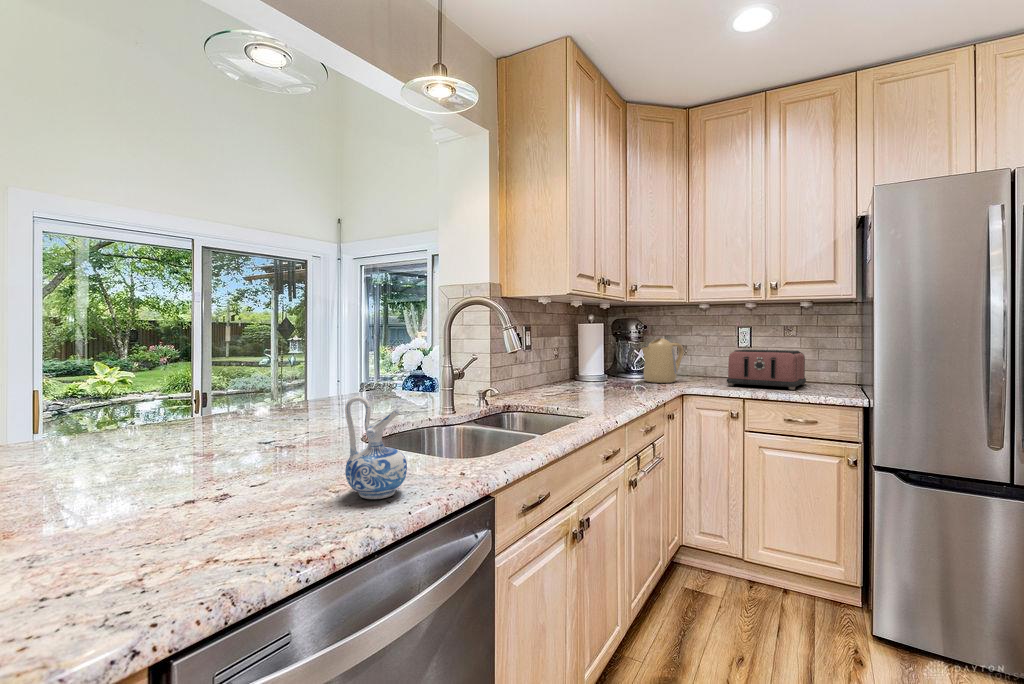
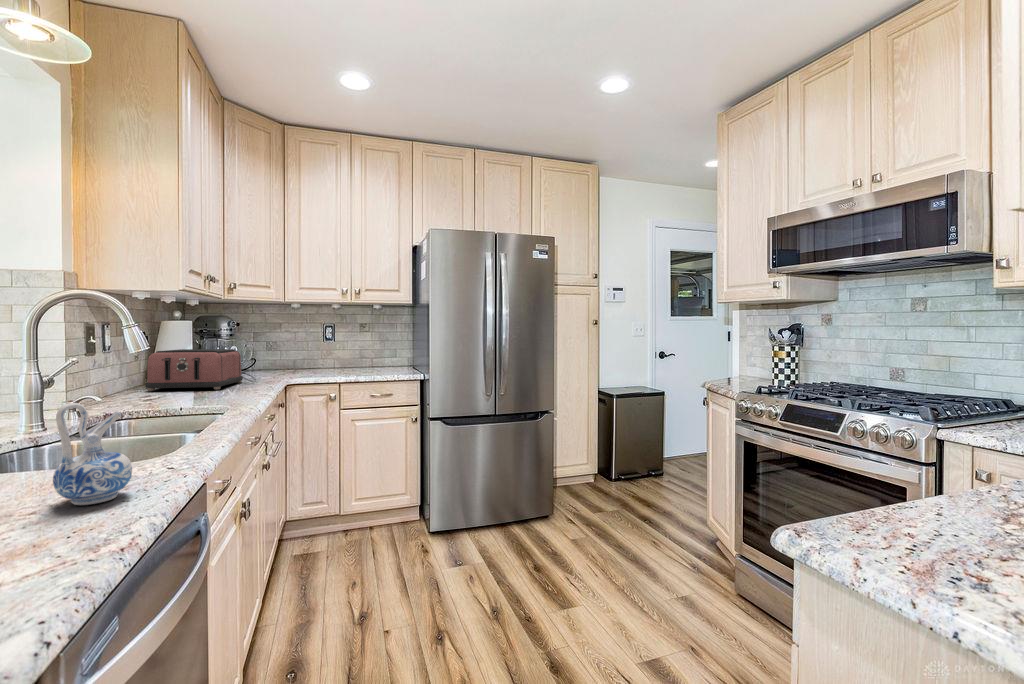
kettle: present [641,338,684,383] -> none [240,335,281,377]
toaster: present [727,350,806,390] -> present [145,349,243,391]

